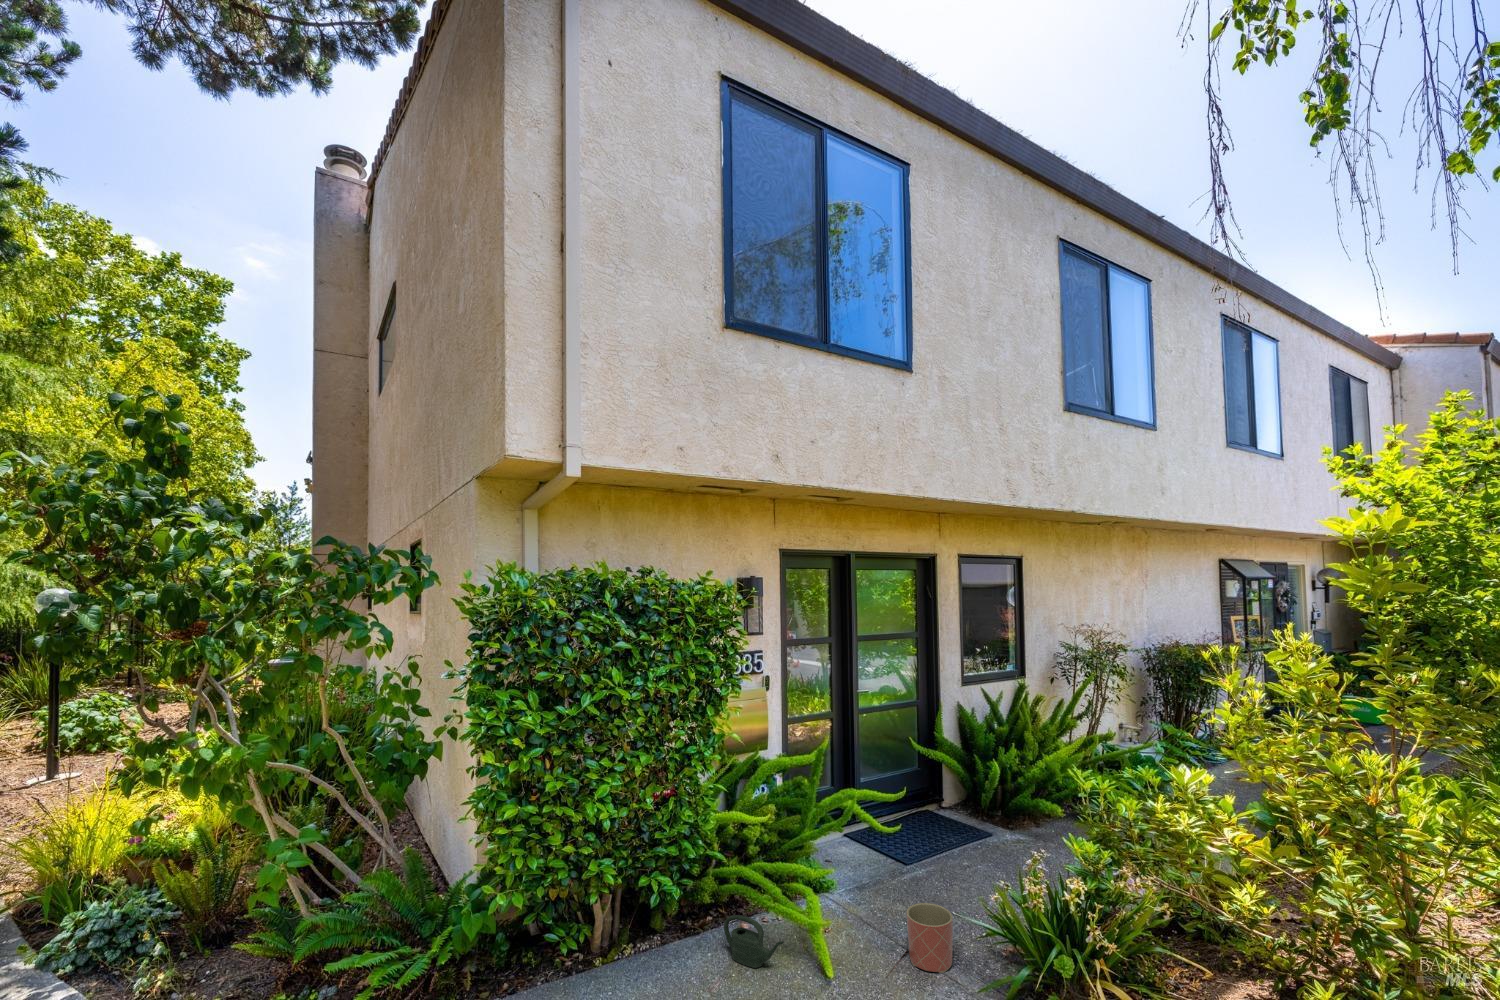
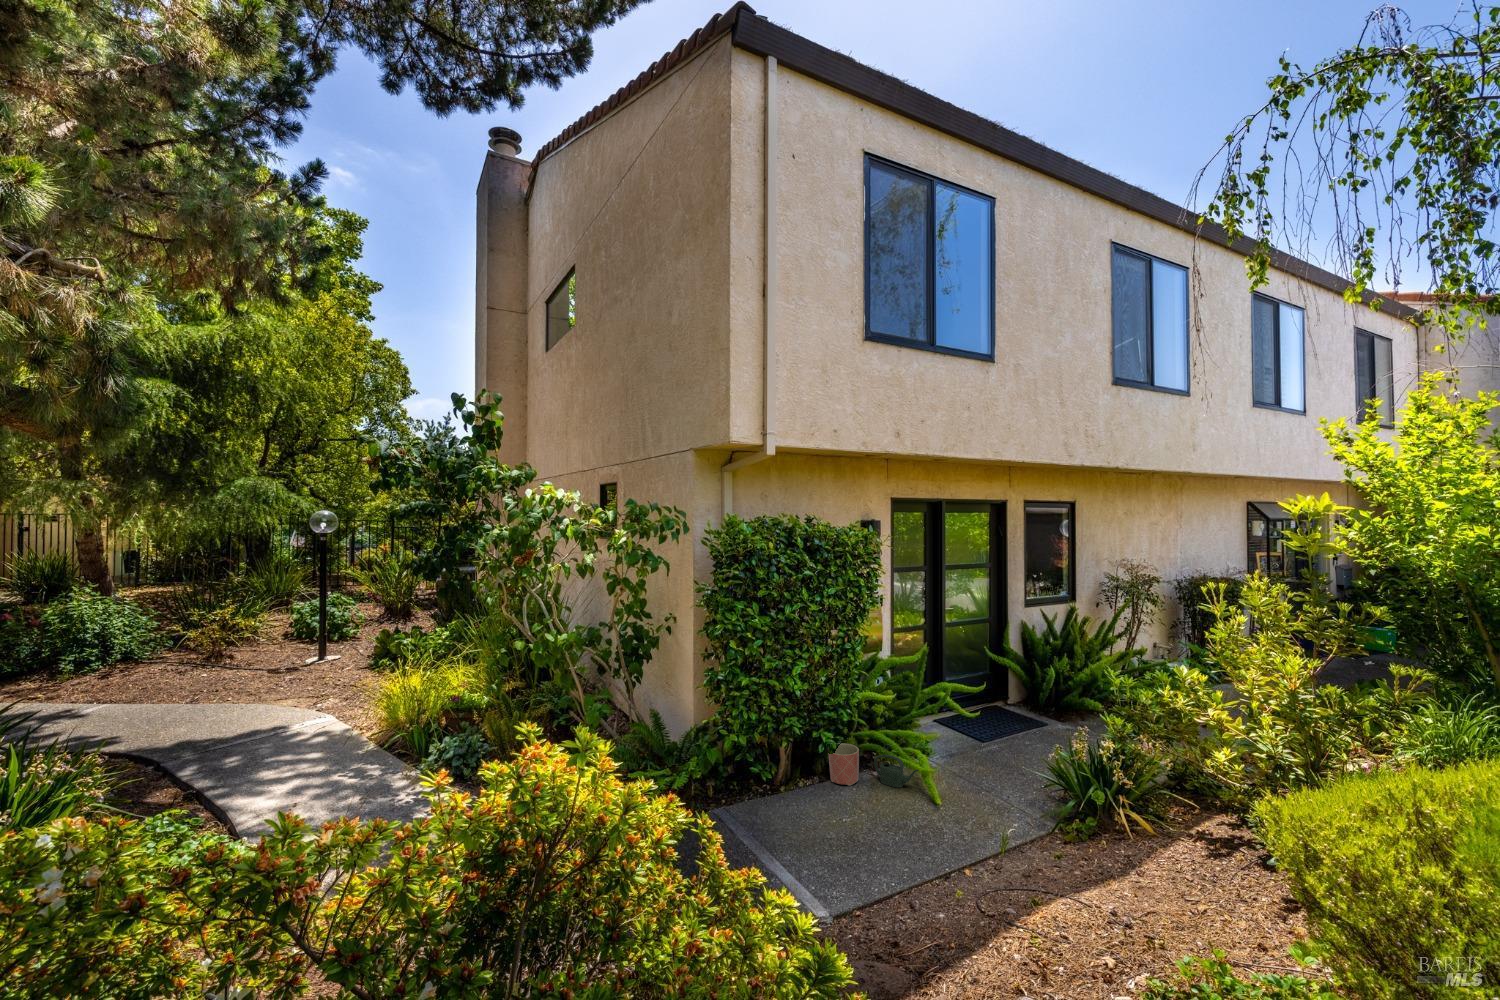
planter: present [907,903,953,973] -> present [829,743,859,786]

